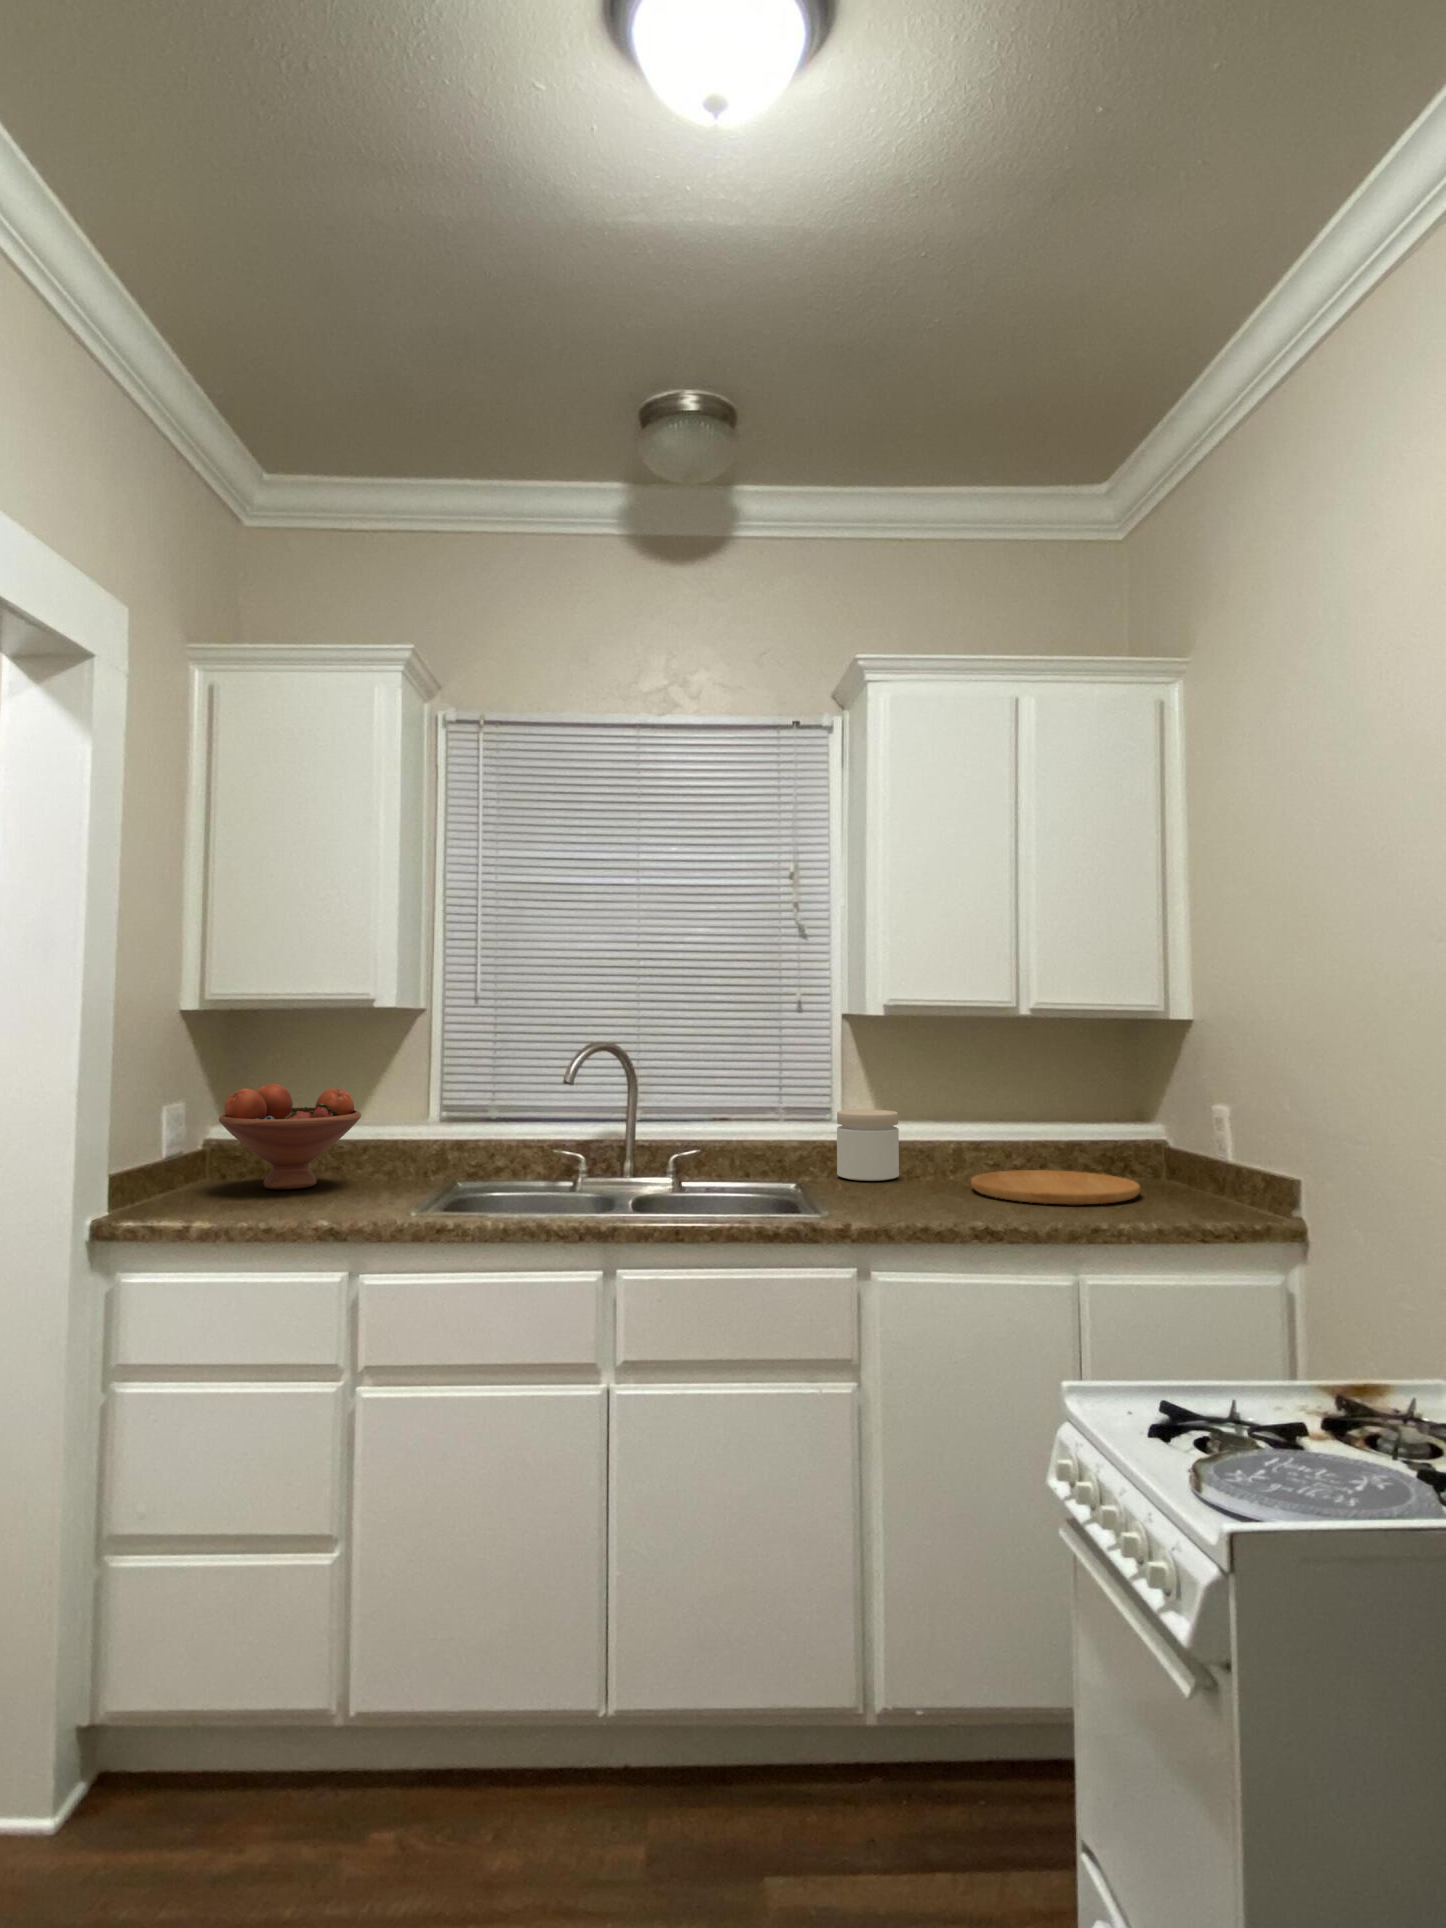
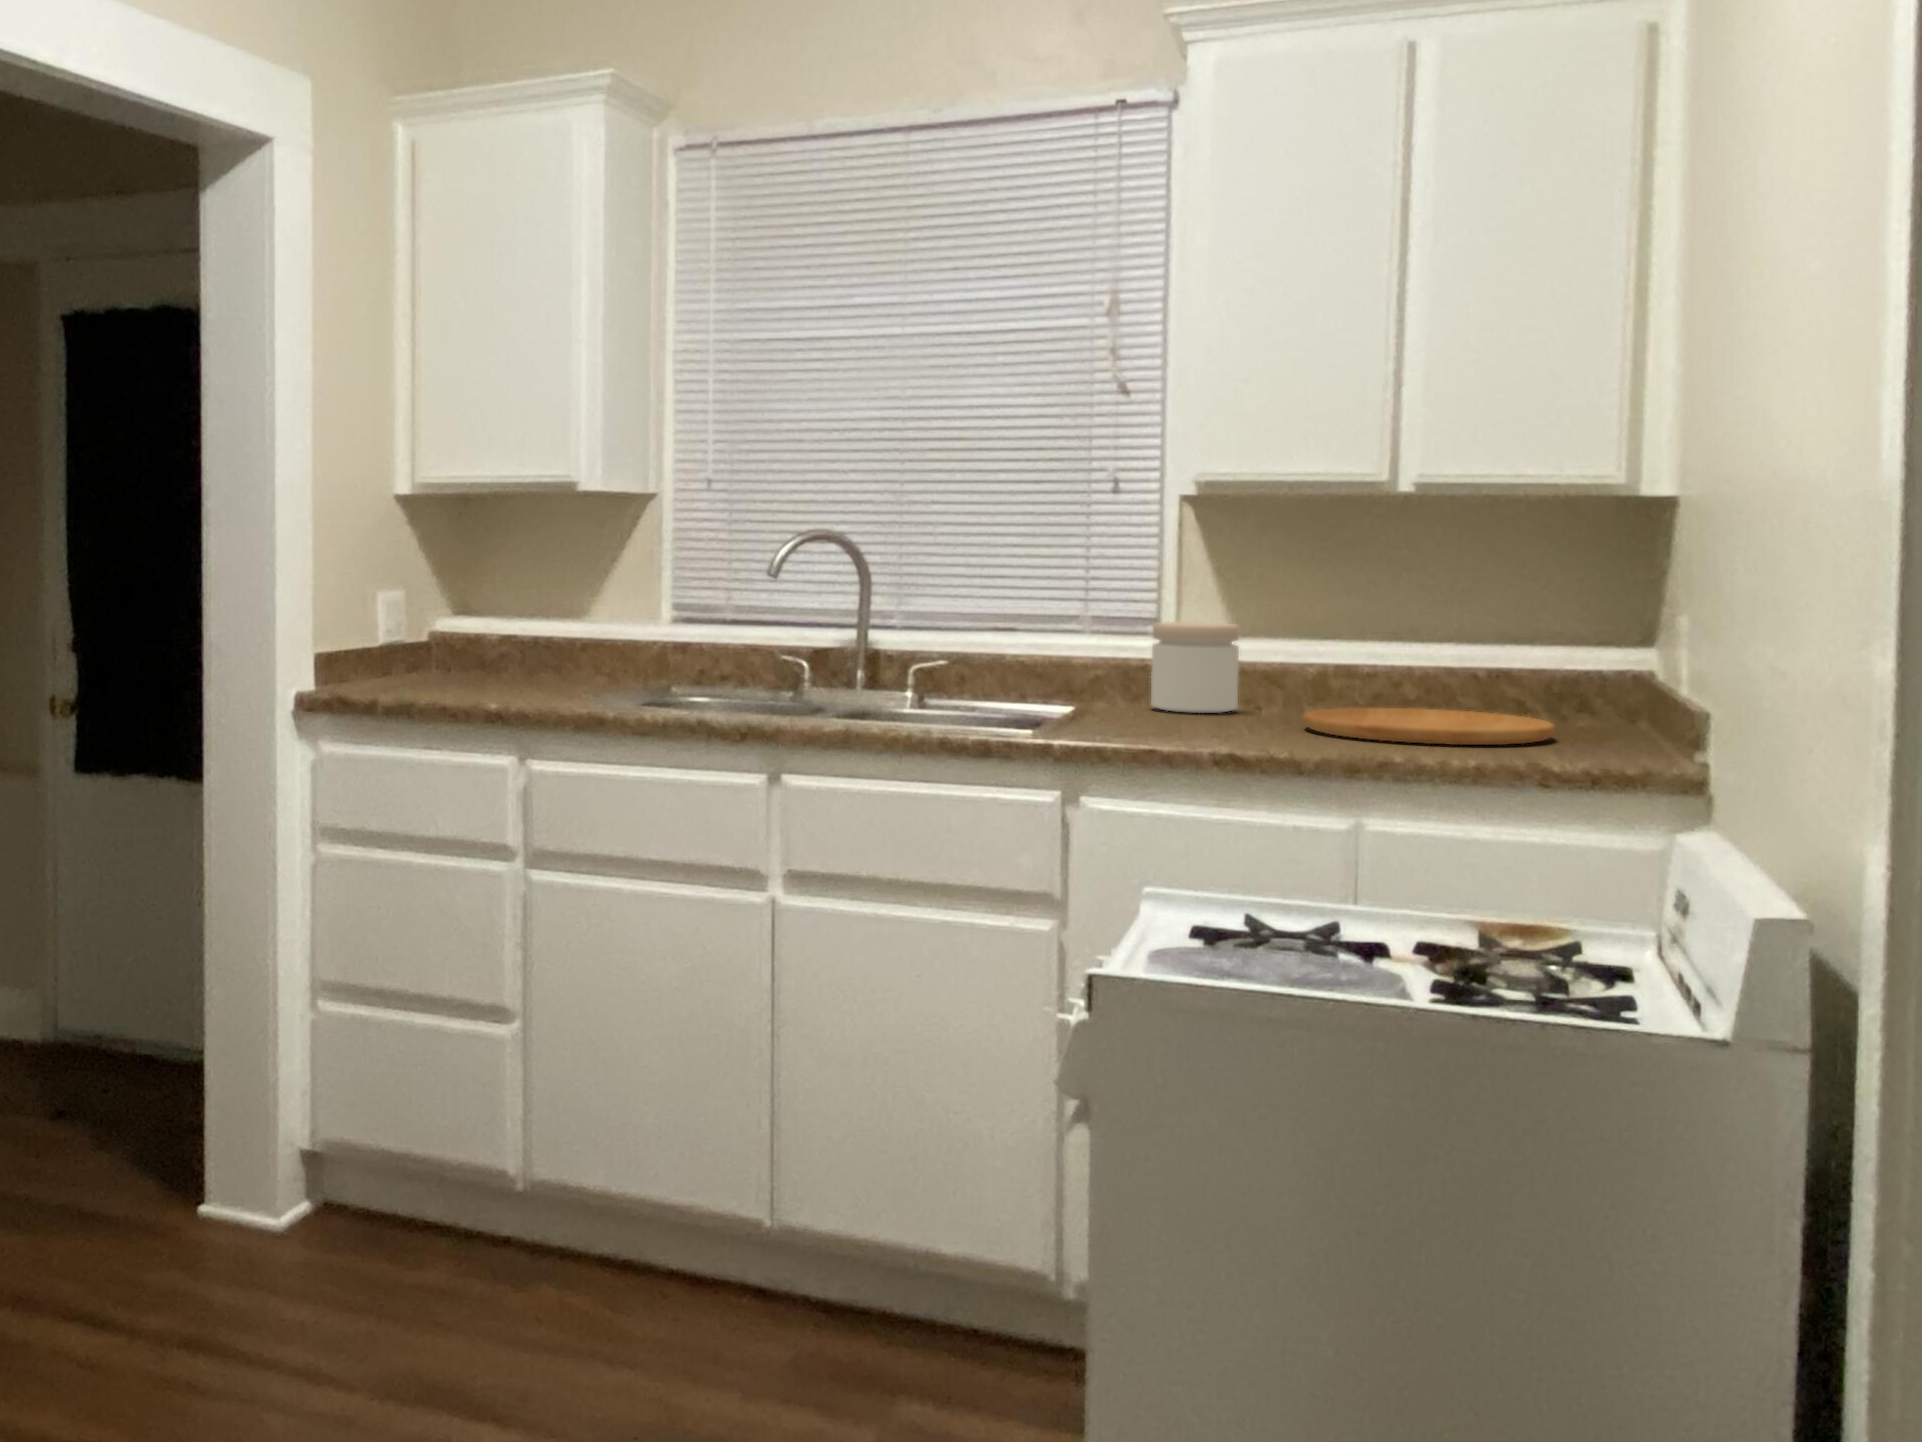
fruit bowl: present [219,1084,361,1189] -> none [422,573,572,686]

